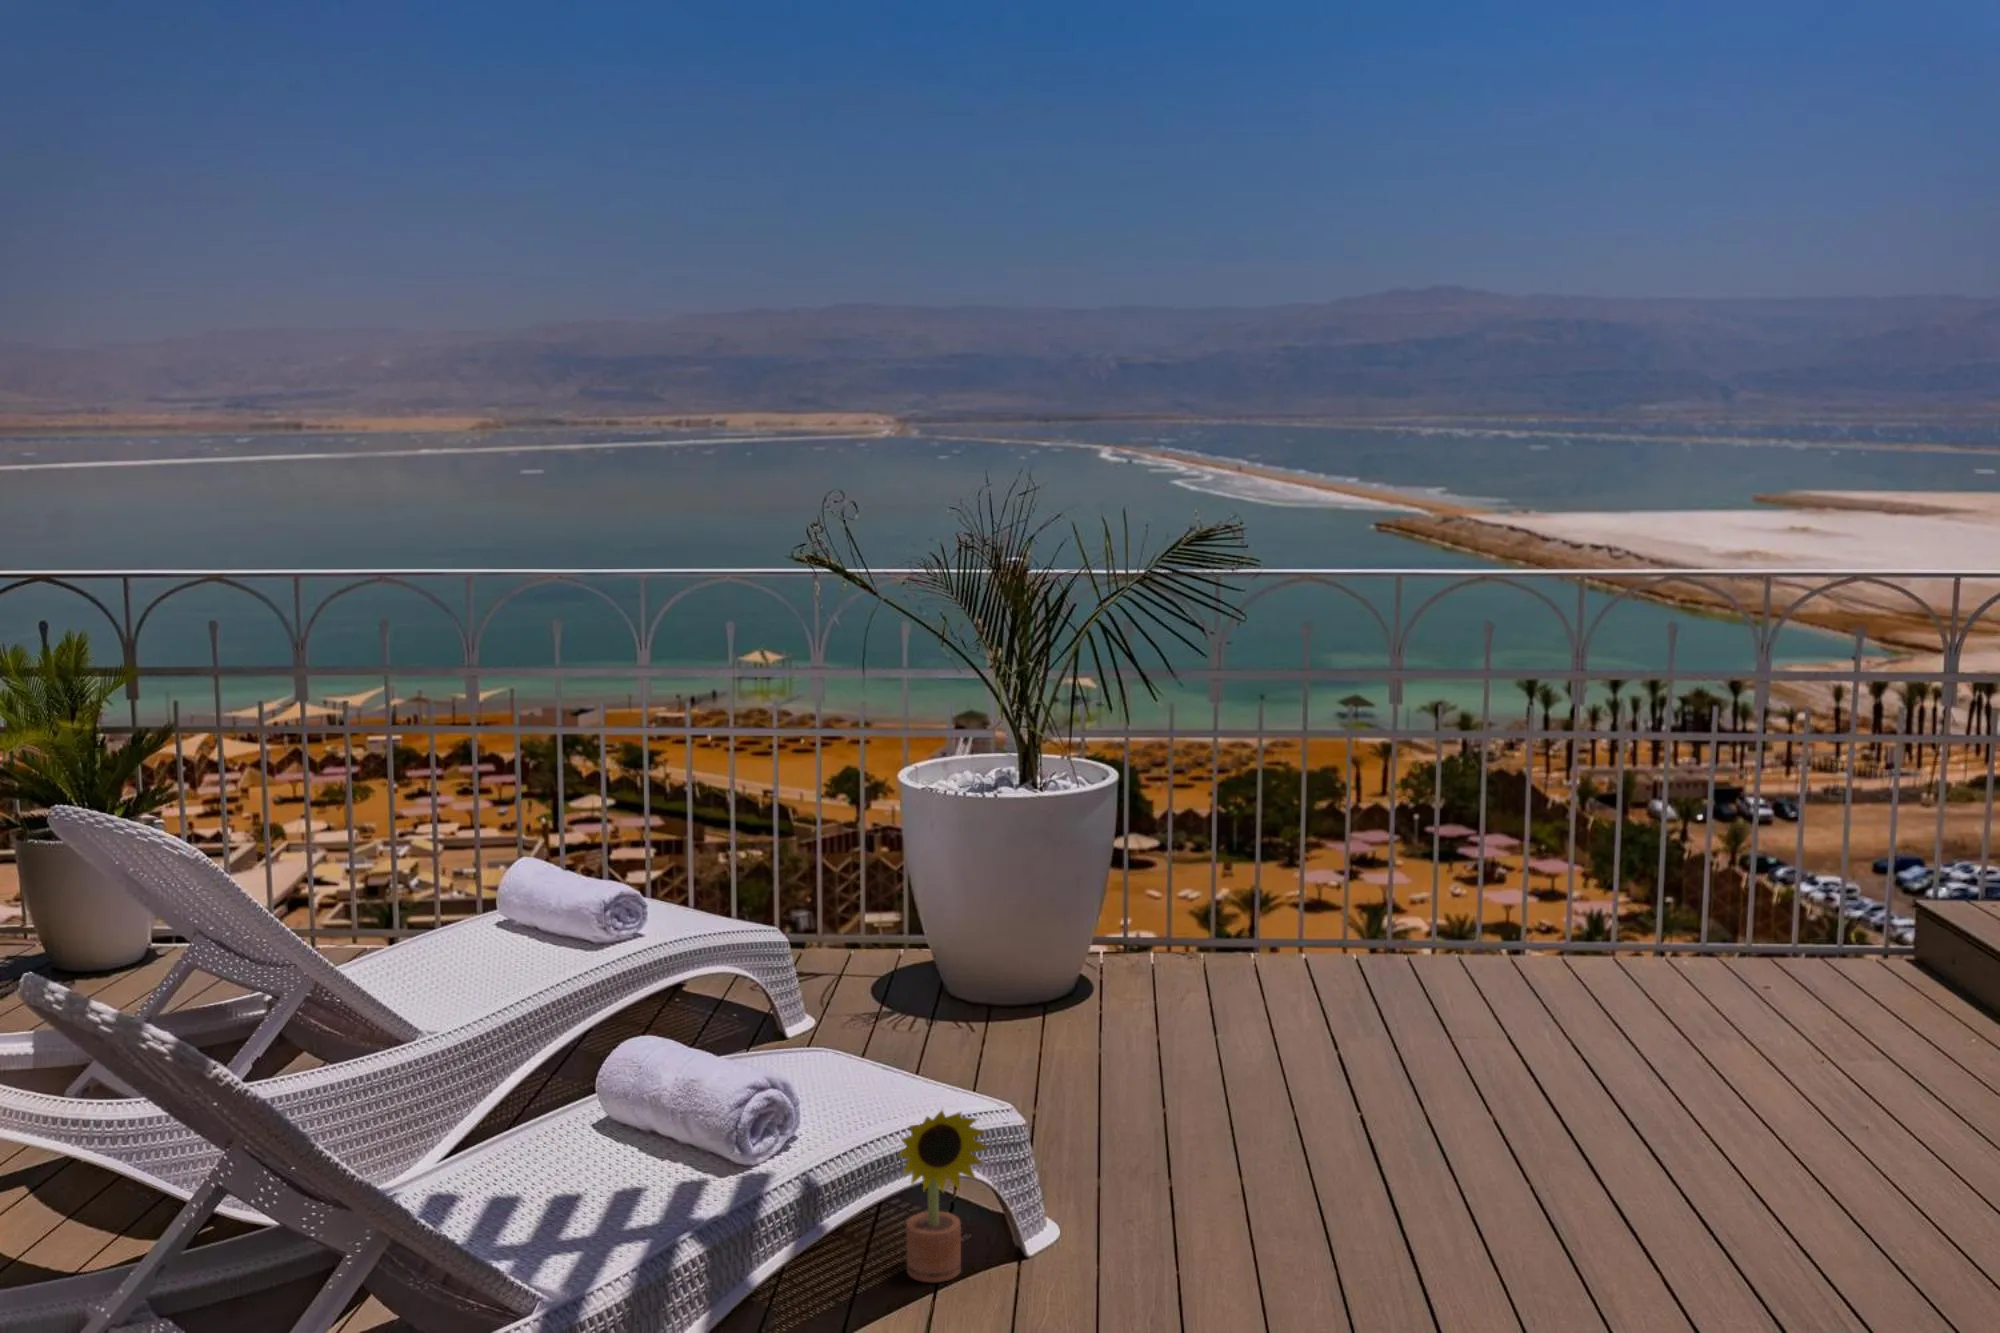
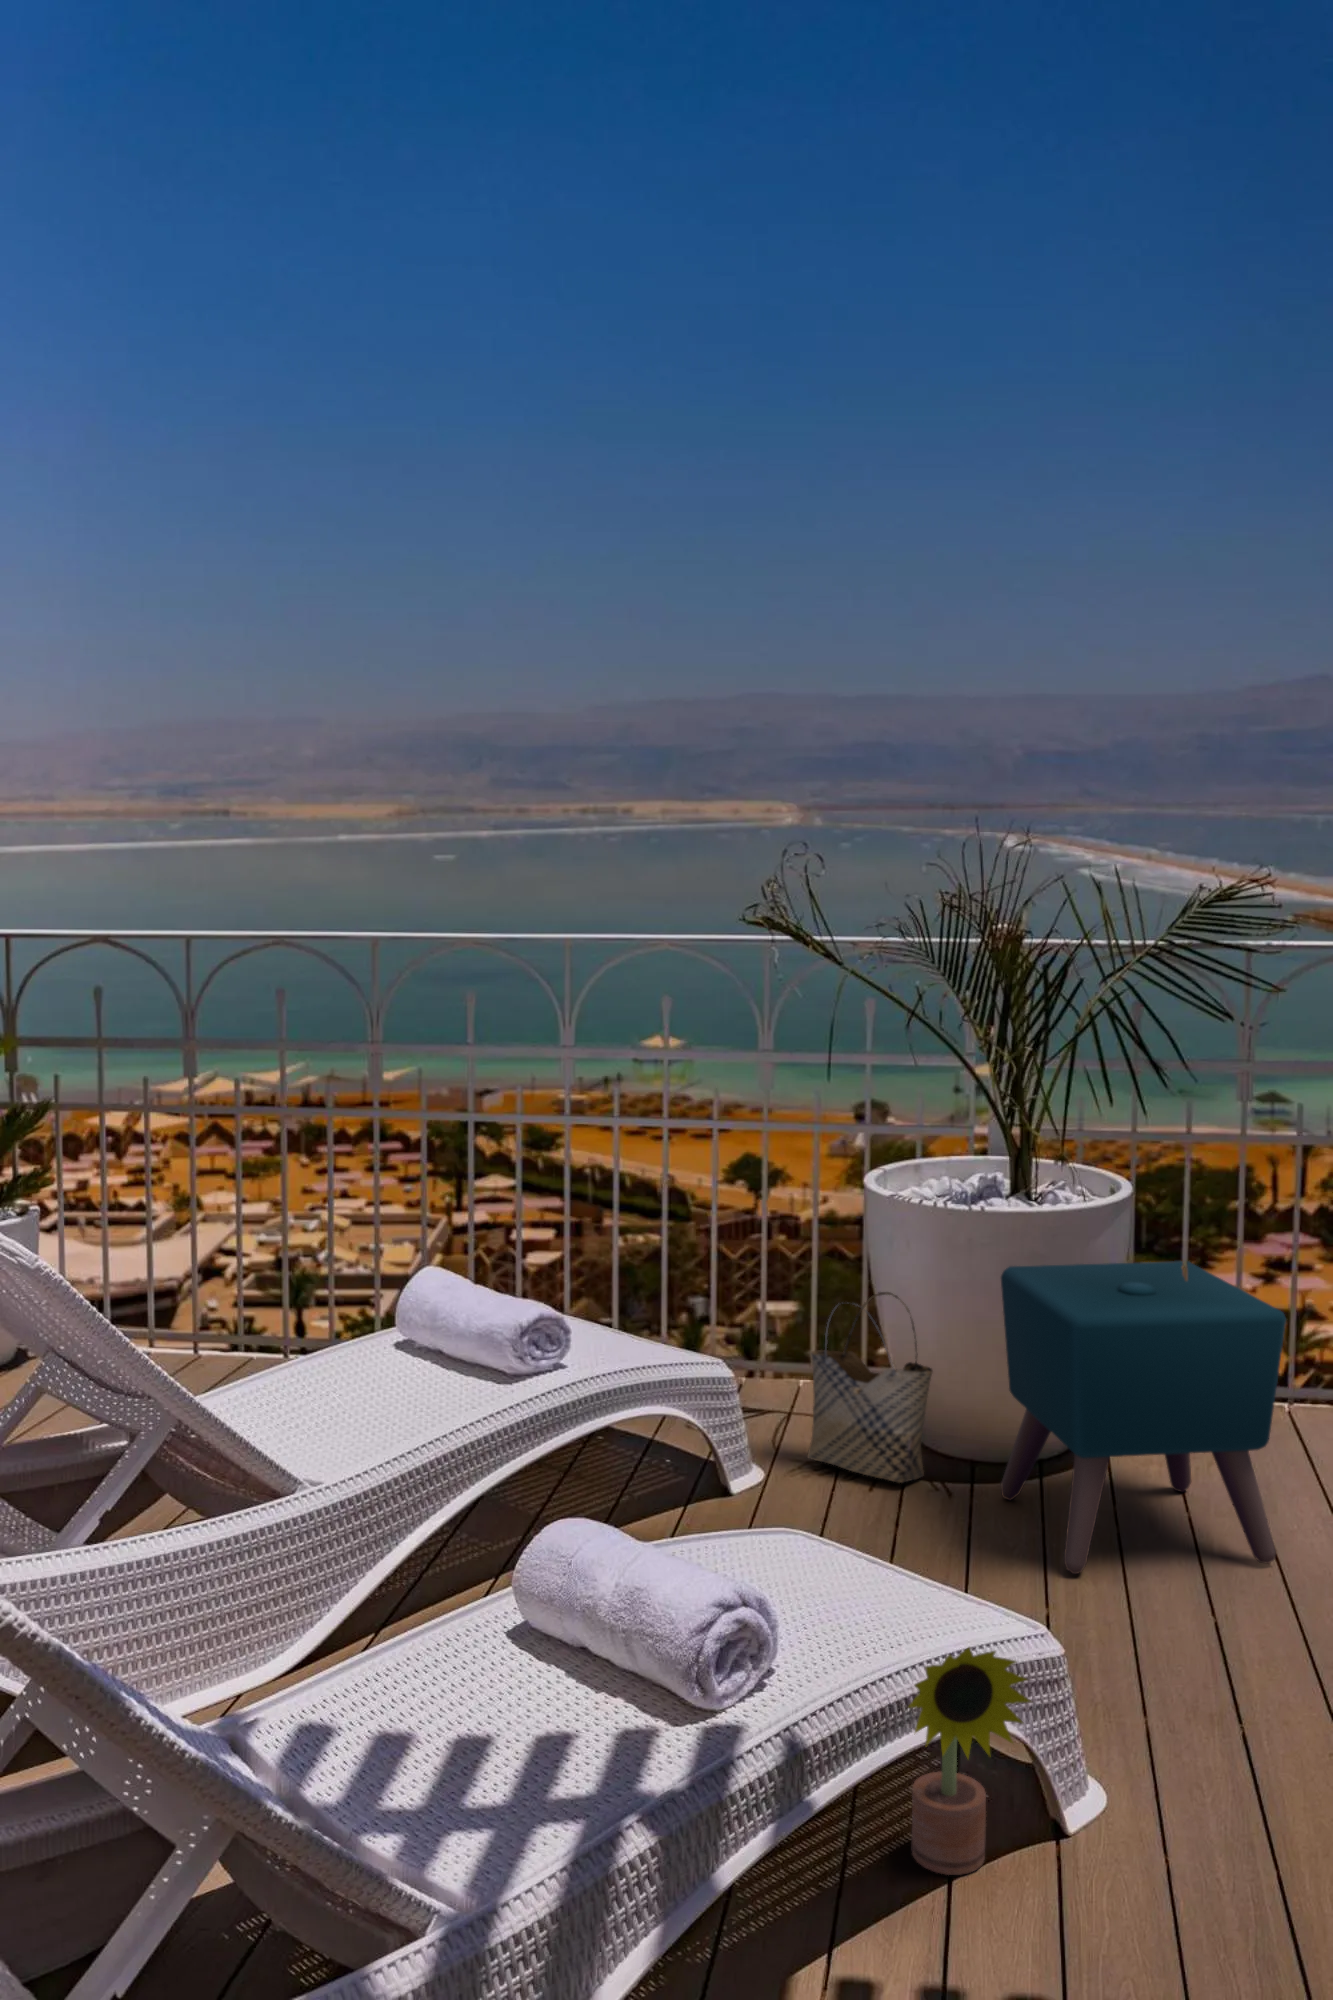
ottoman: none [1006,833,1223,1083] -> present [1001,1261,1286,1574]
woven basket: none [852,869,954,1024] -> present [807,1292,933,1483]

